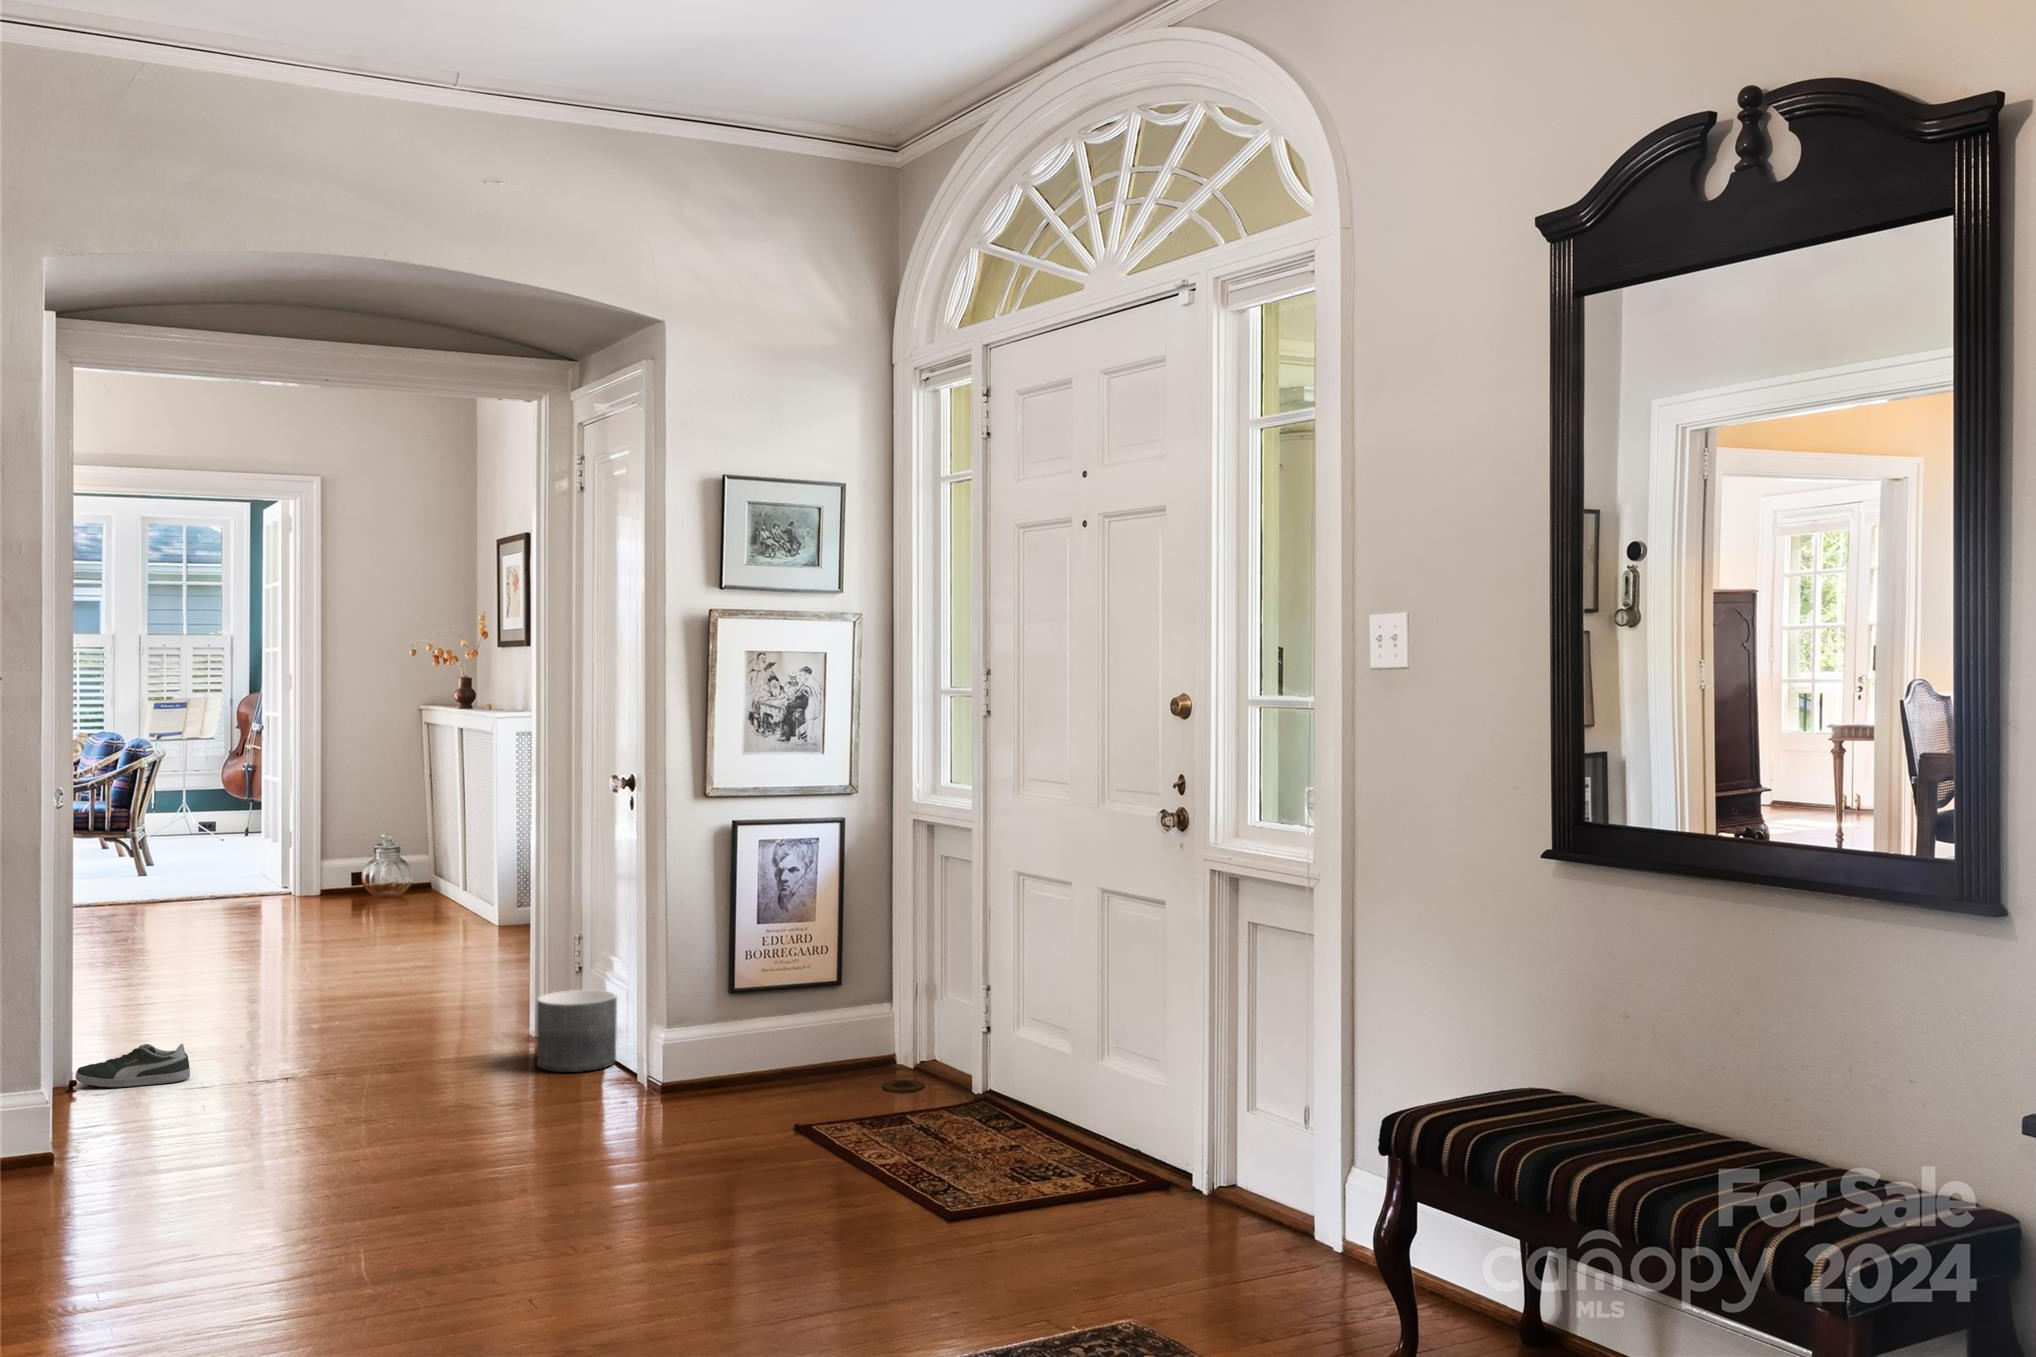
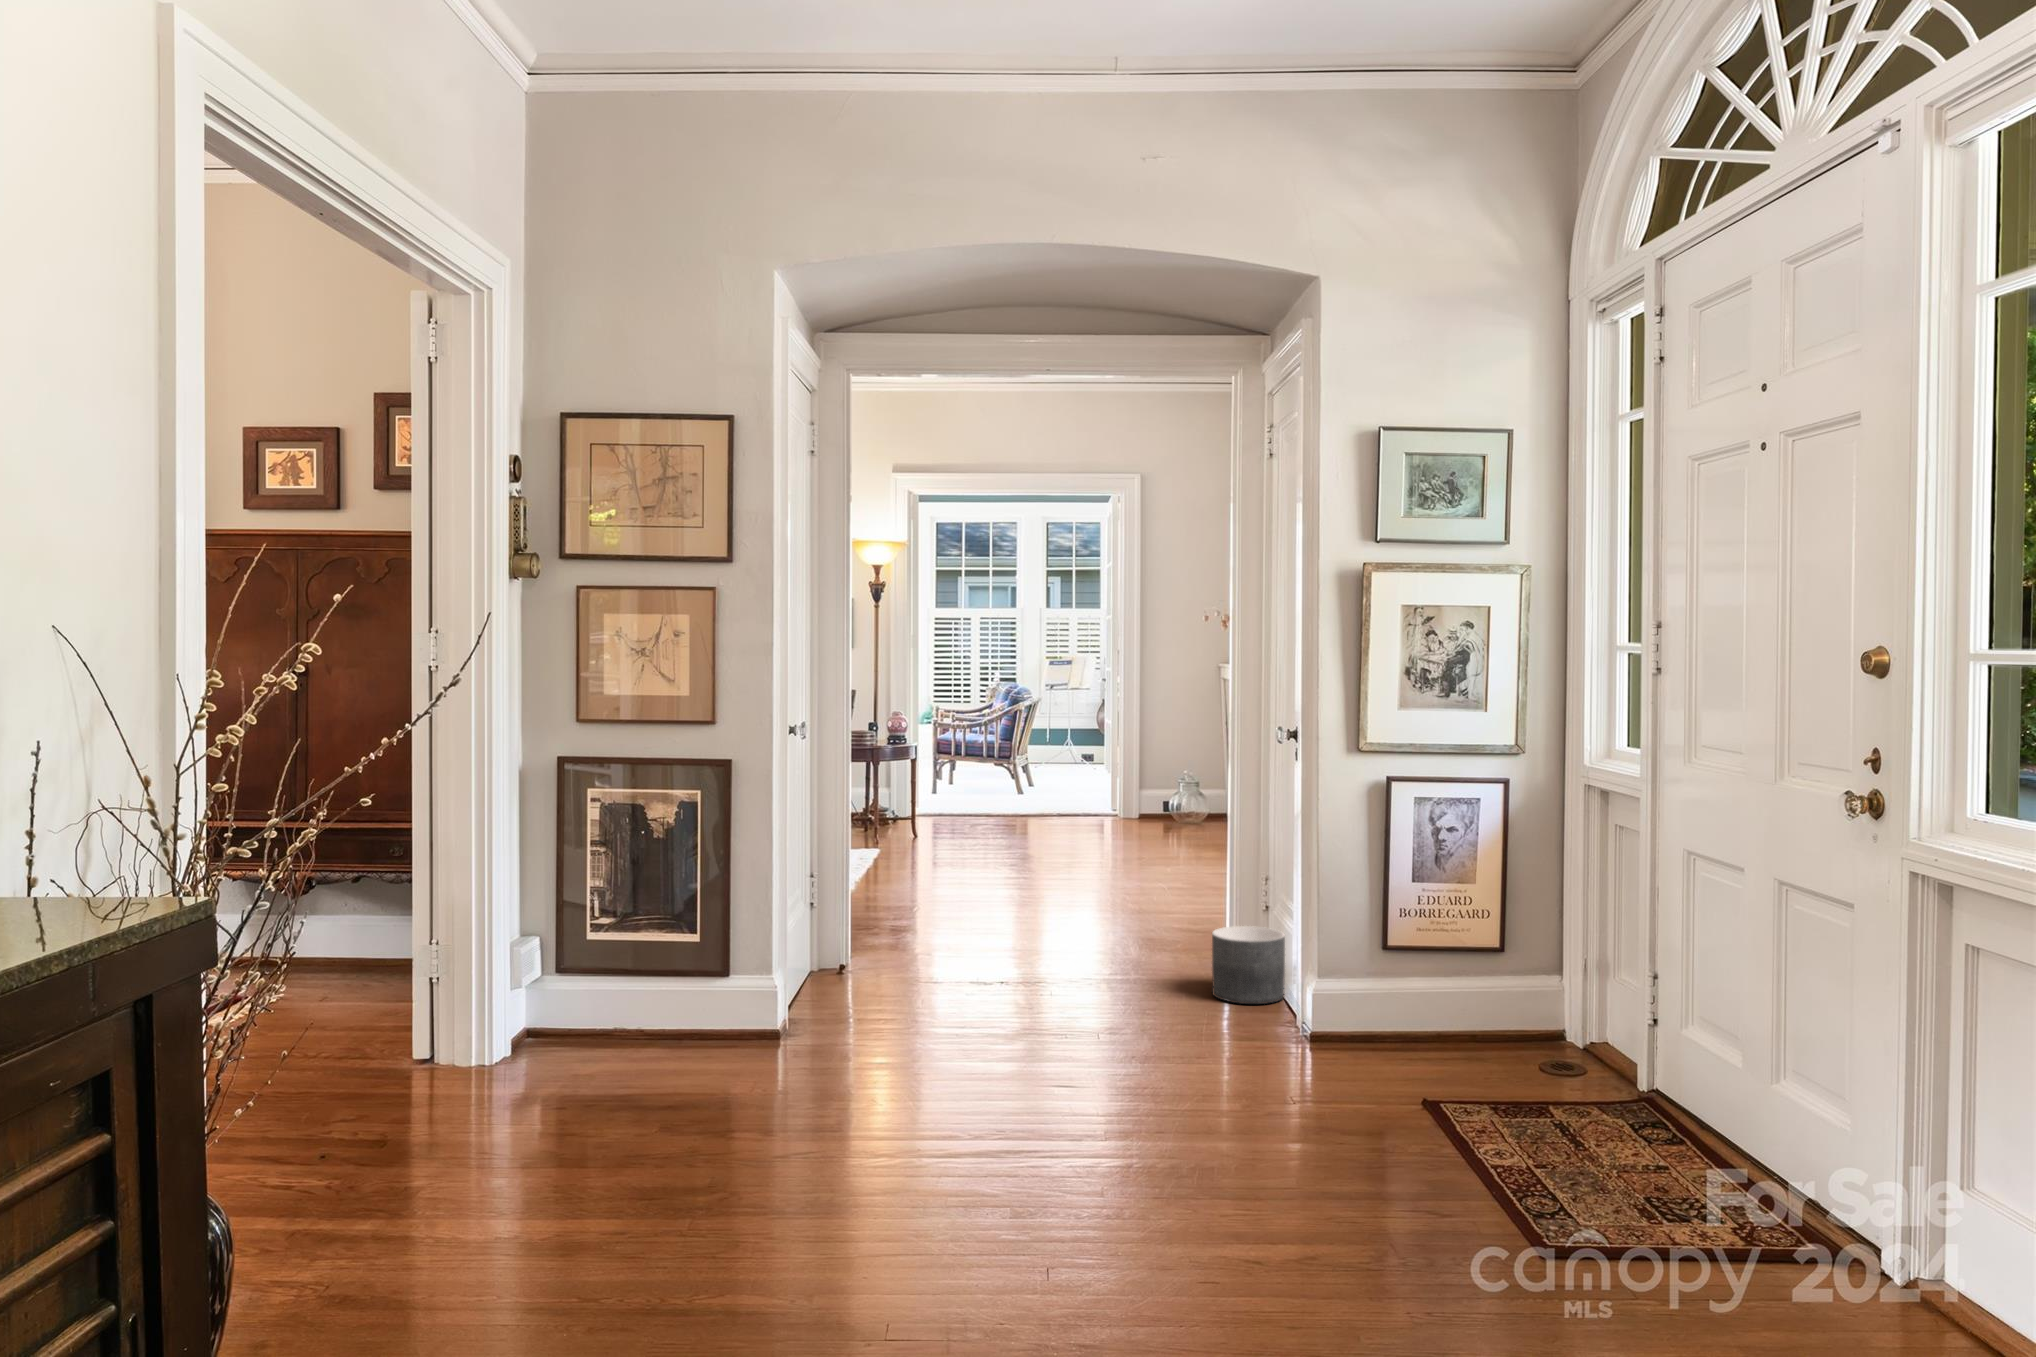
shoe: present [76,1044,190,1087] -> none [864,934,943,968]

